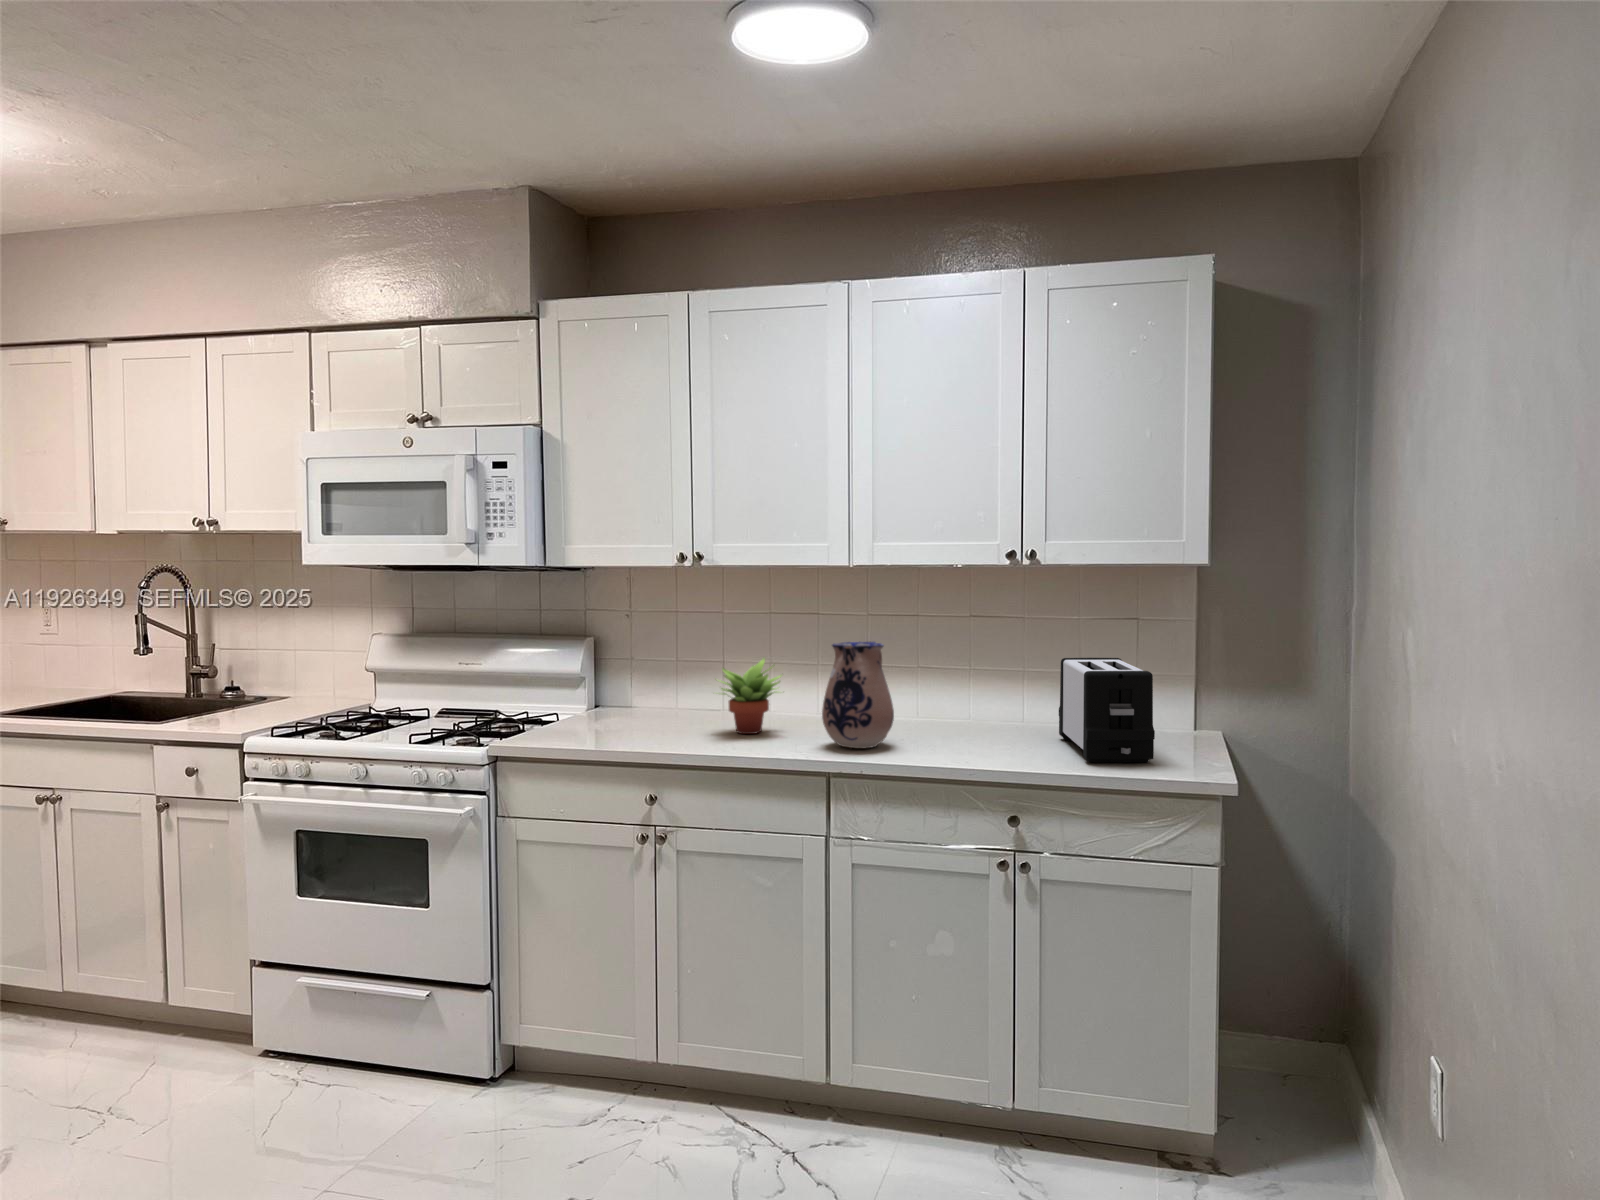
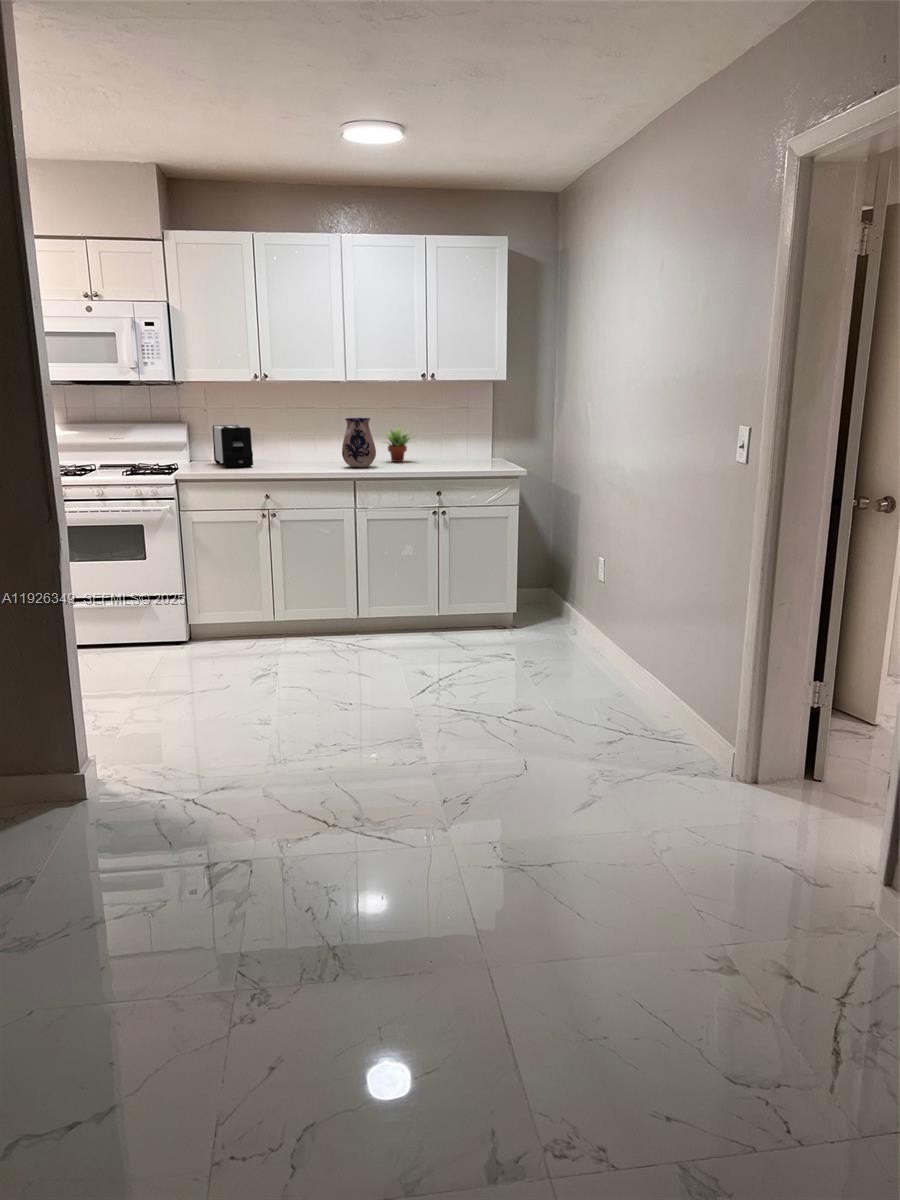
succulent plant: present [720,658,782,734] -> present [384,427,411,462]
toaster: present [1059,658,1155,762] -> present [213,425,253,468]

